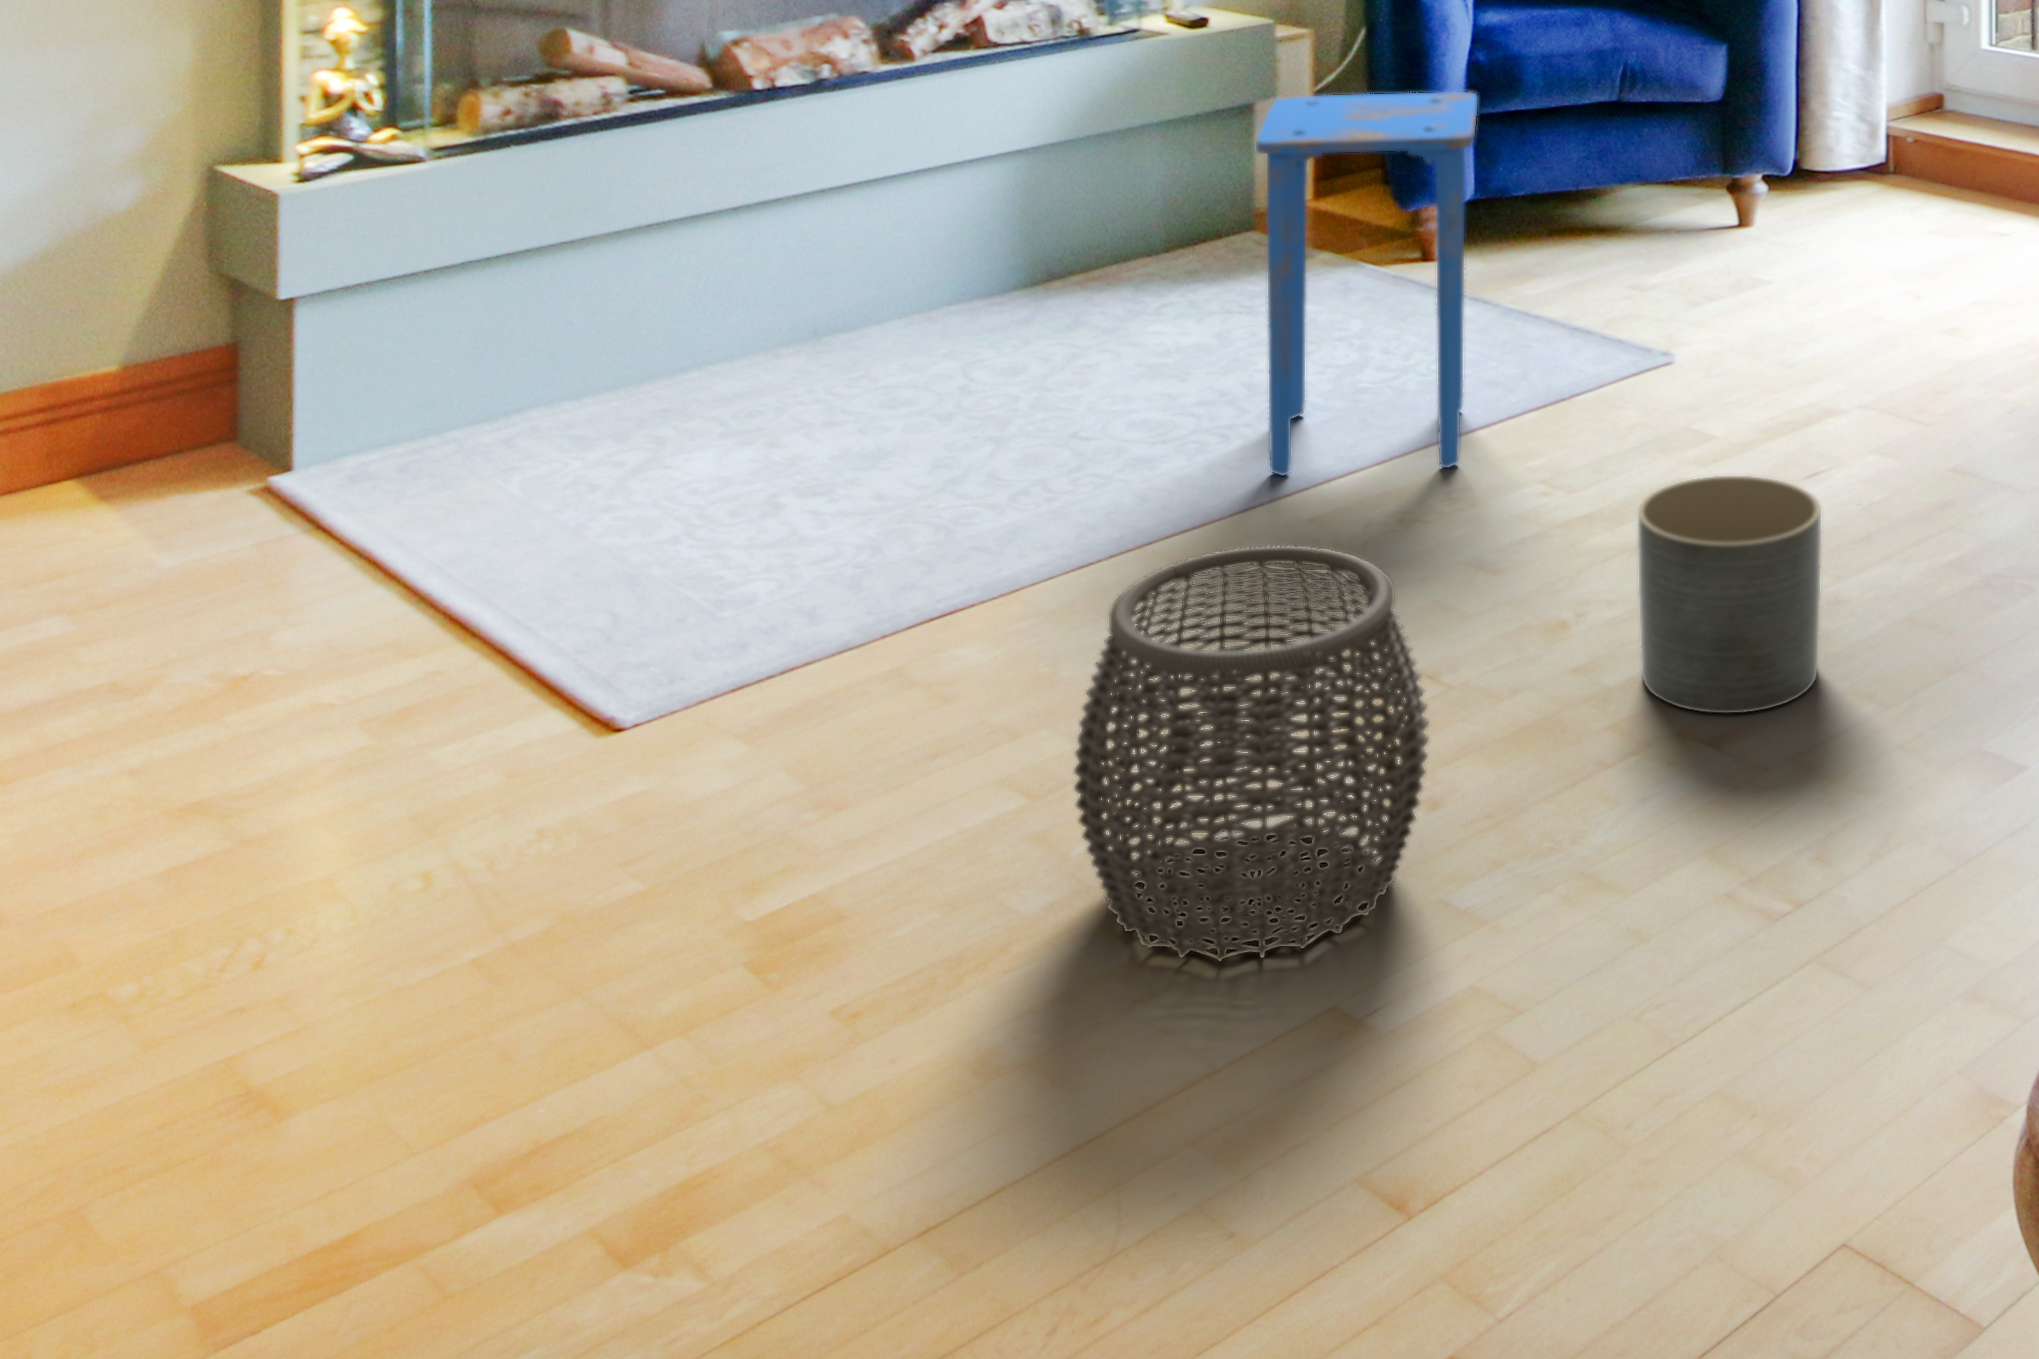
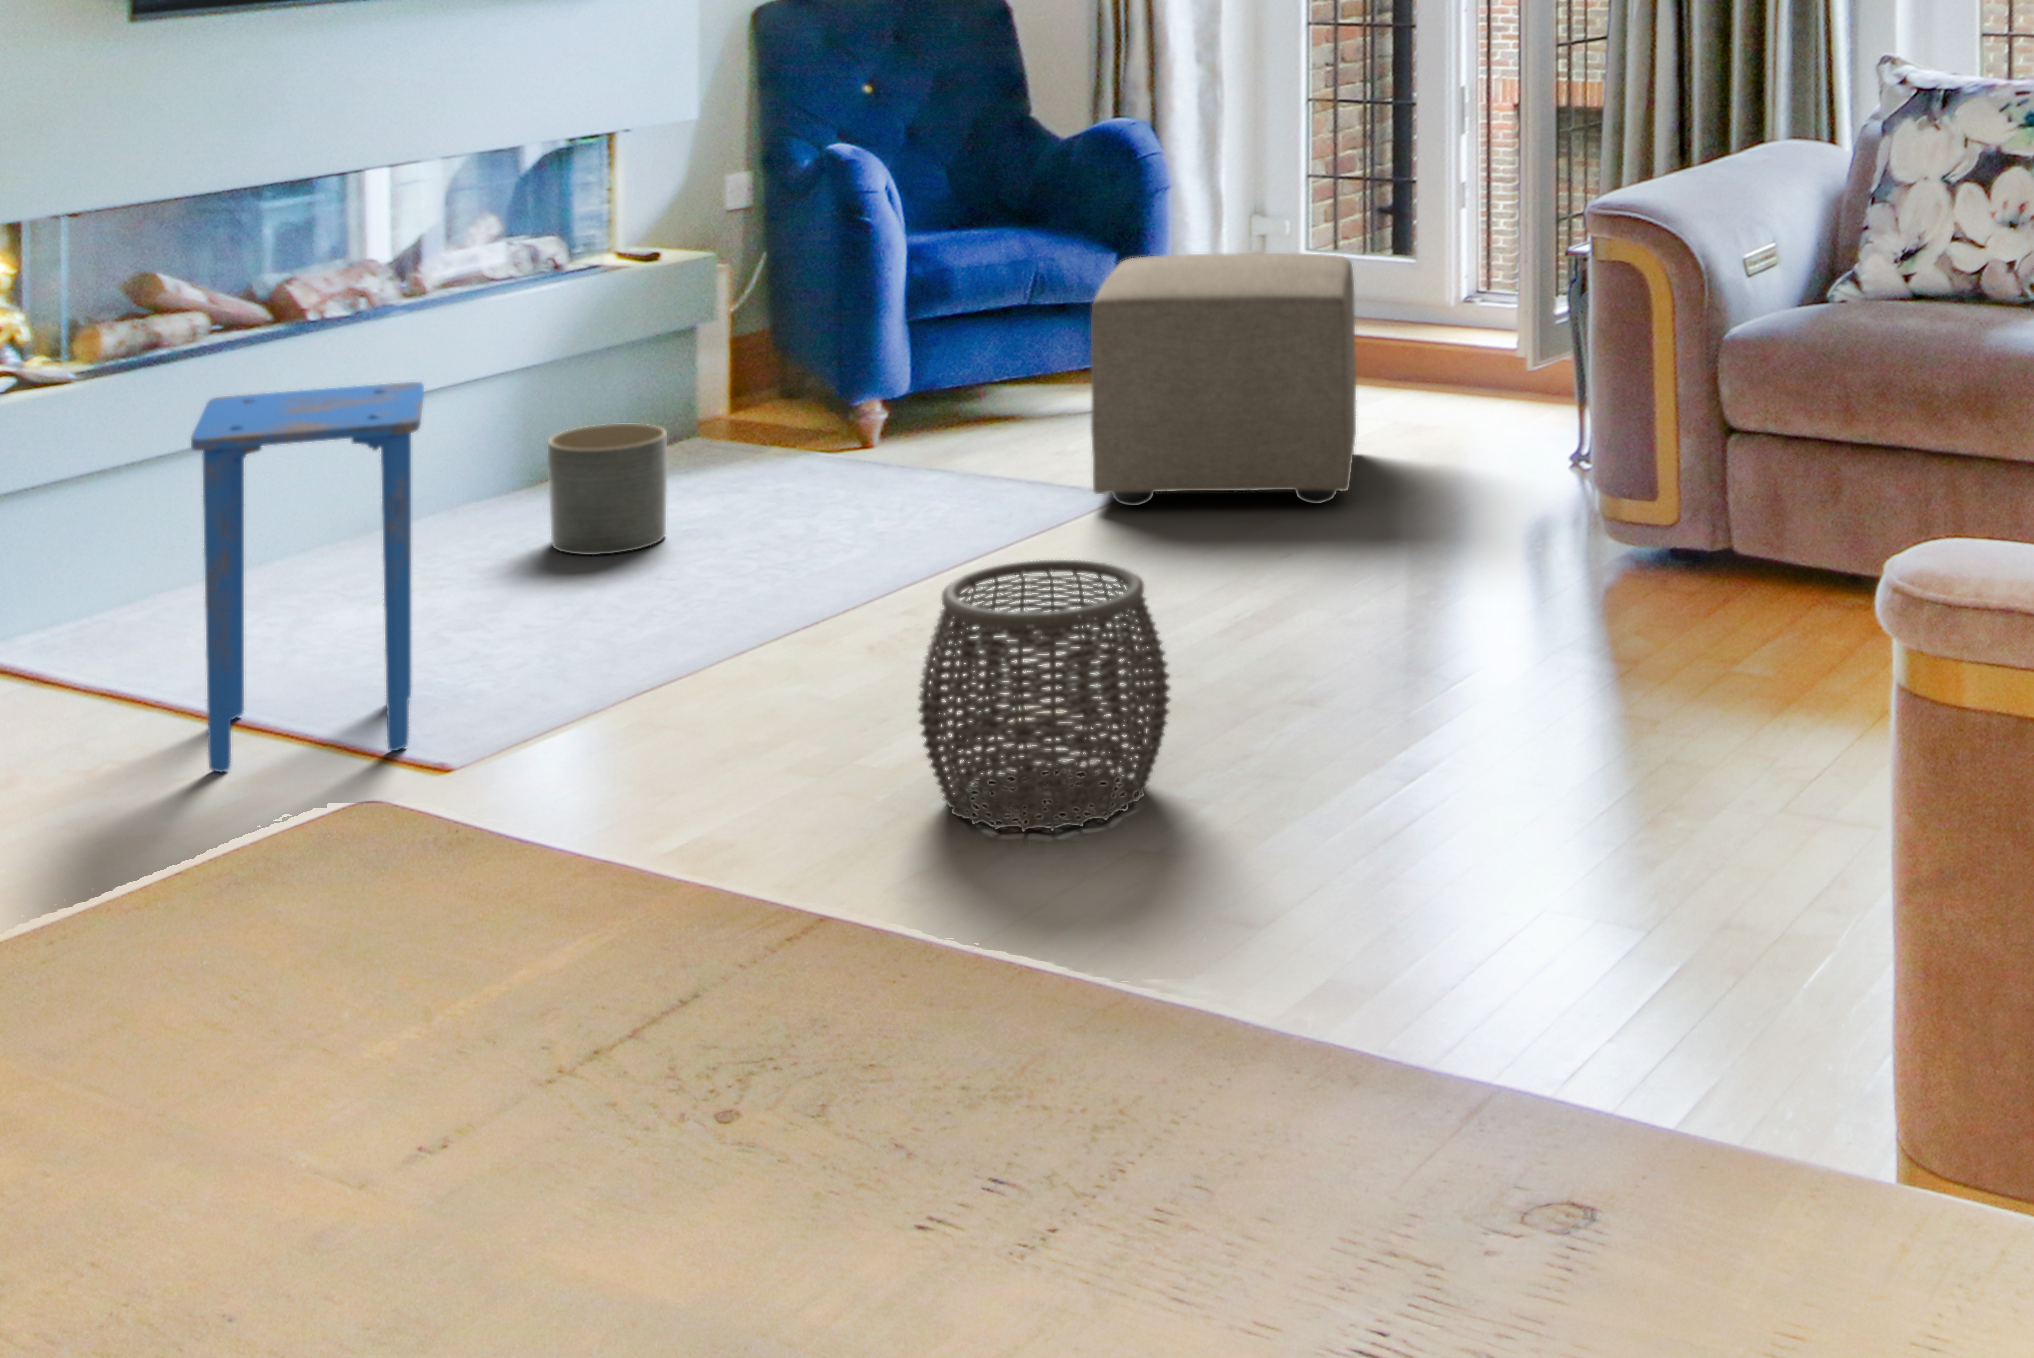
ottoman: none [1606,65,1968,398] -> present [1091,253,1356,506]
side table: present [1256,92,1477,475] -> present [191,382,424,772]
planter: present [1638,476,1821,713] -> present [548,424,667,555]

